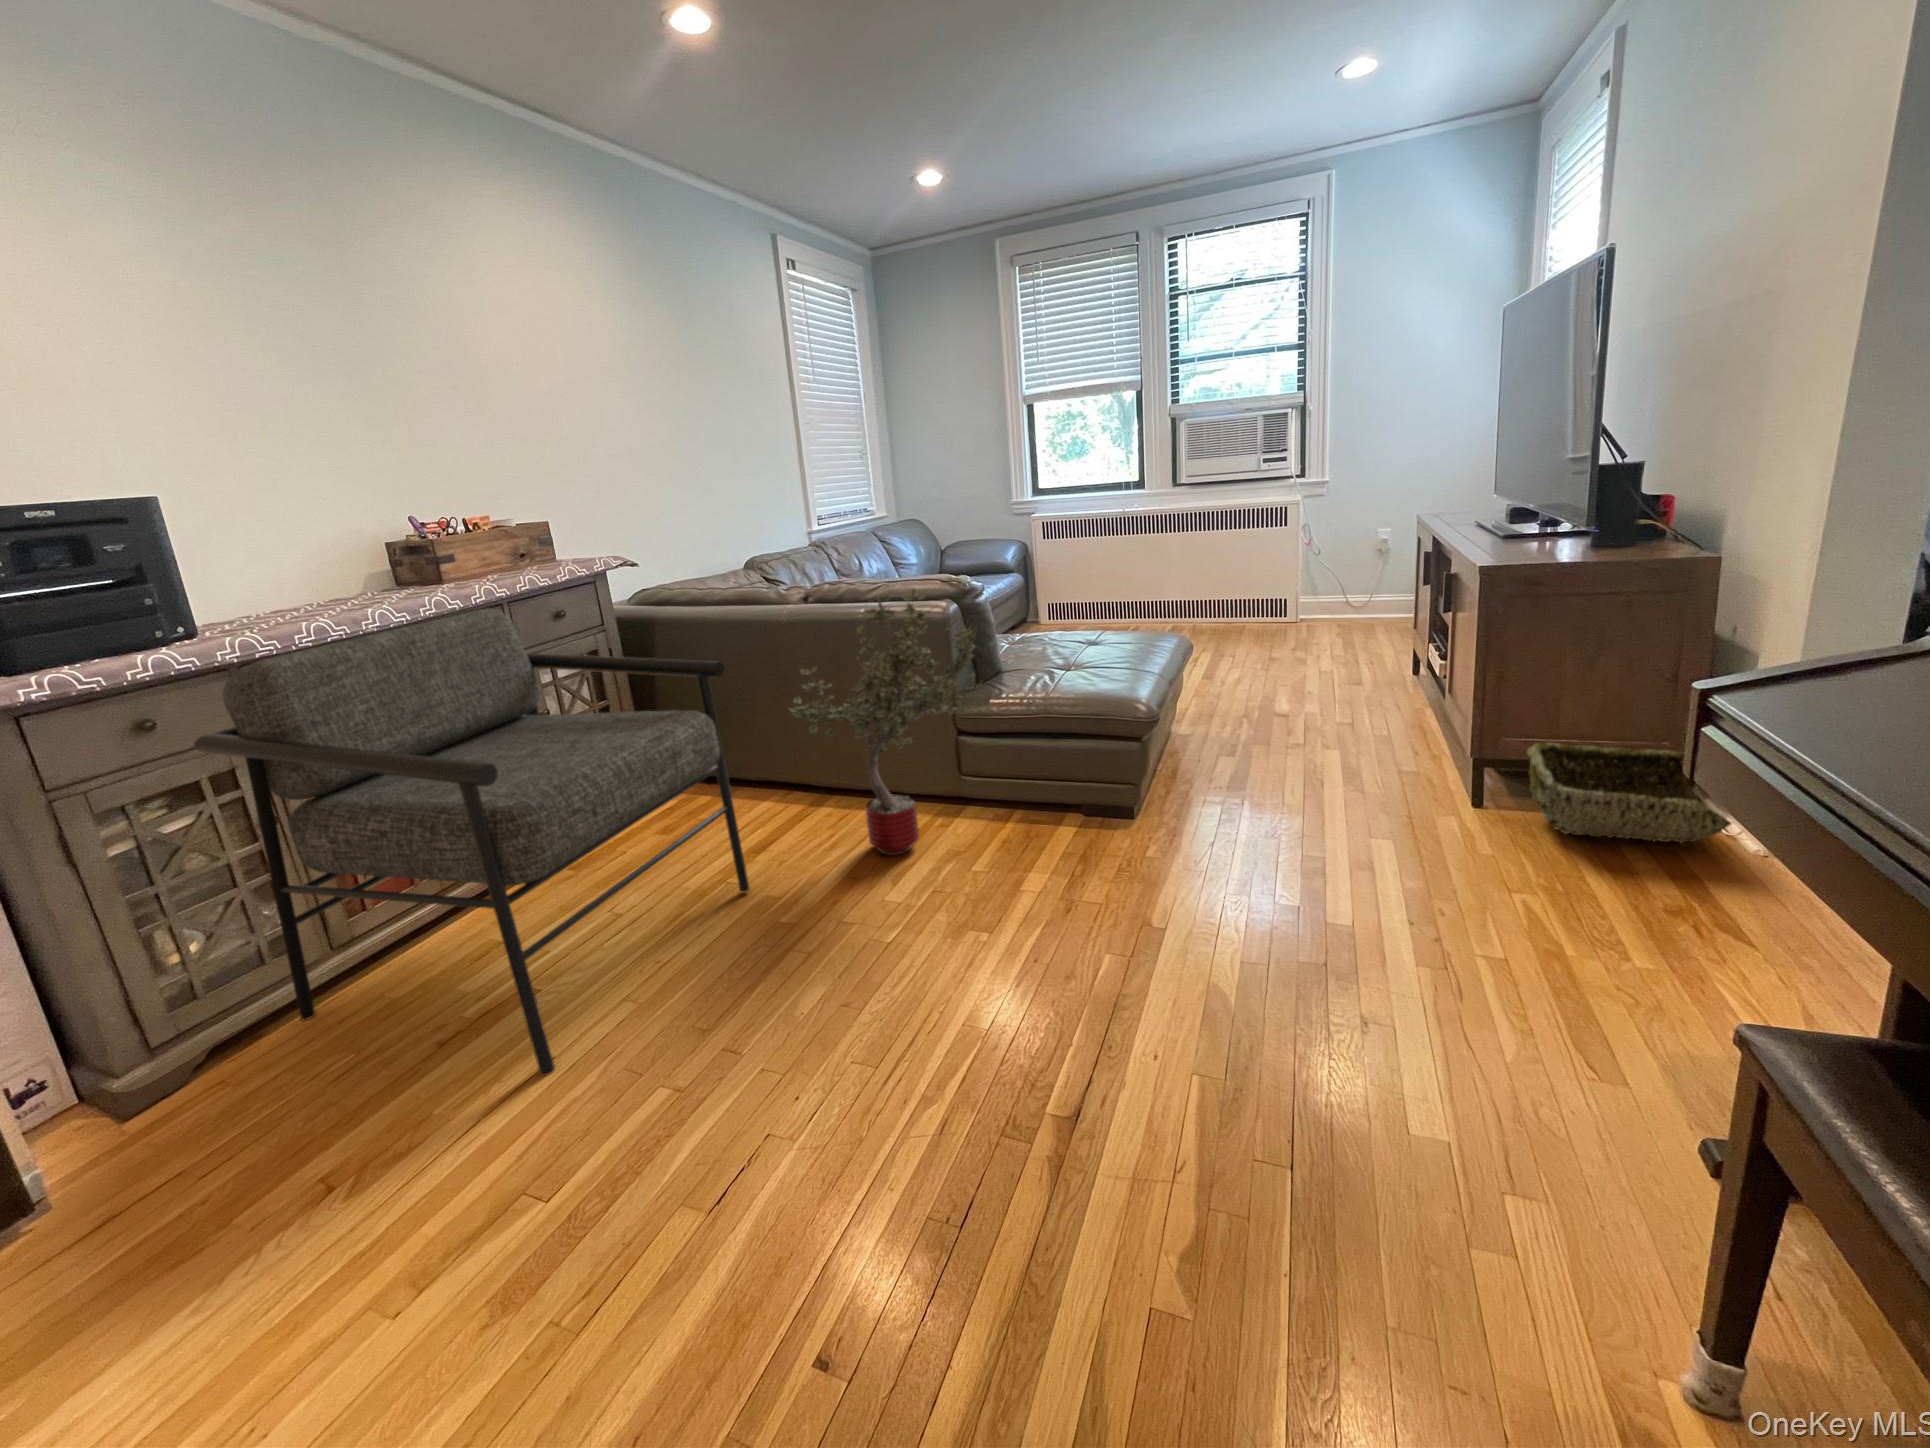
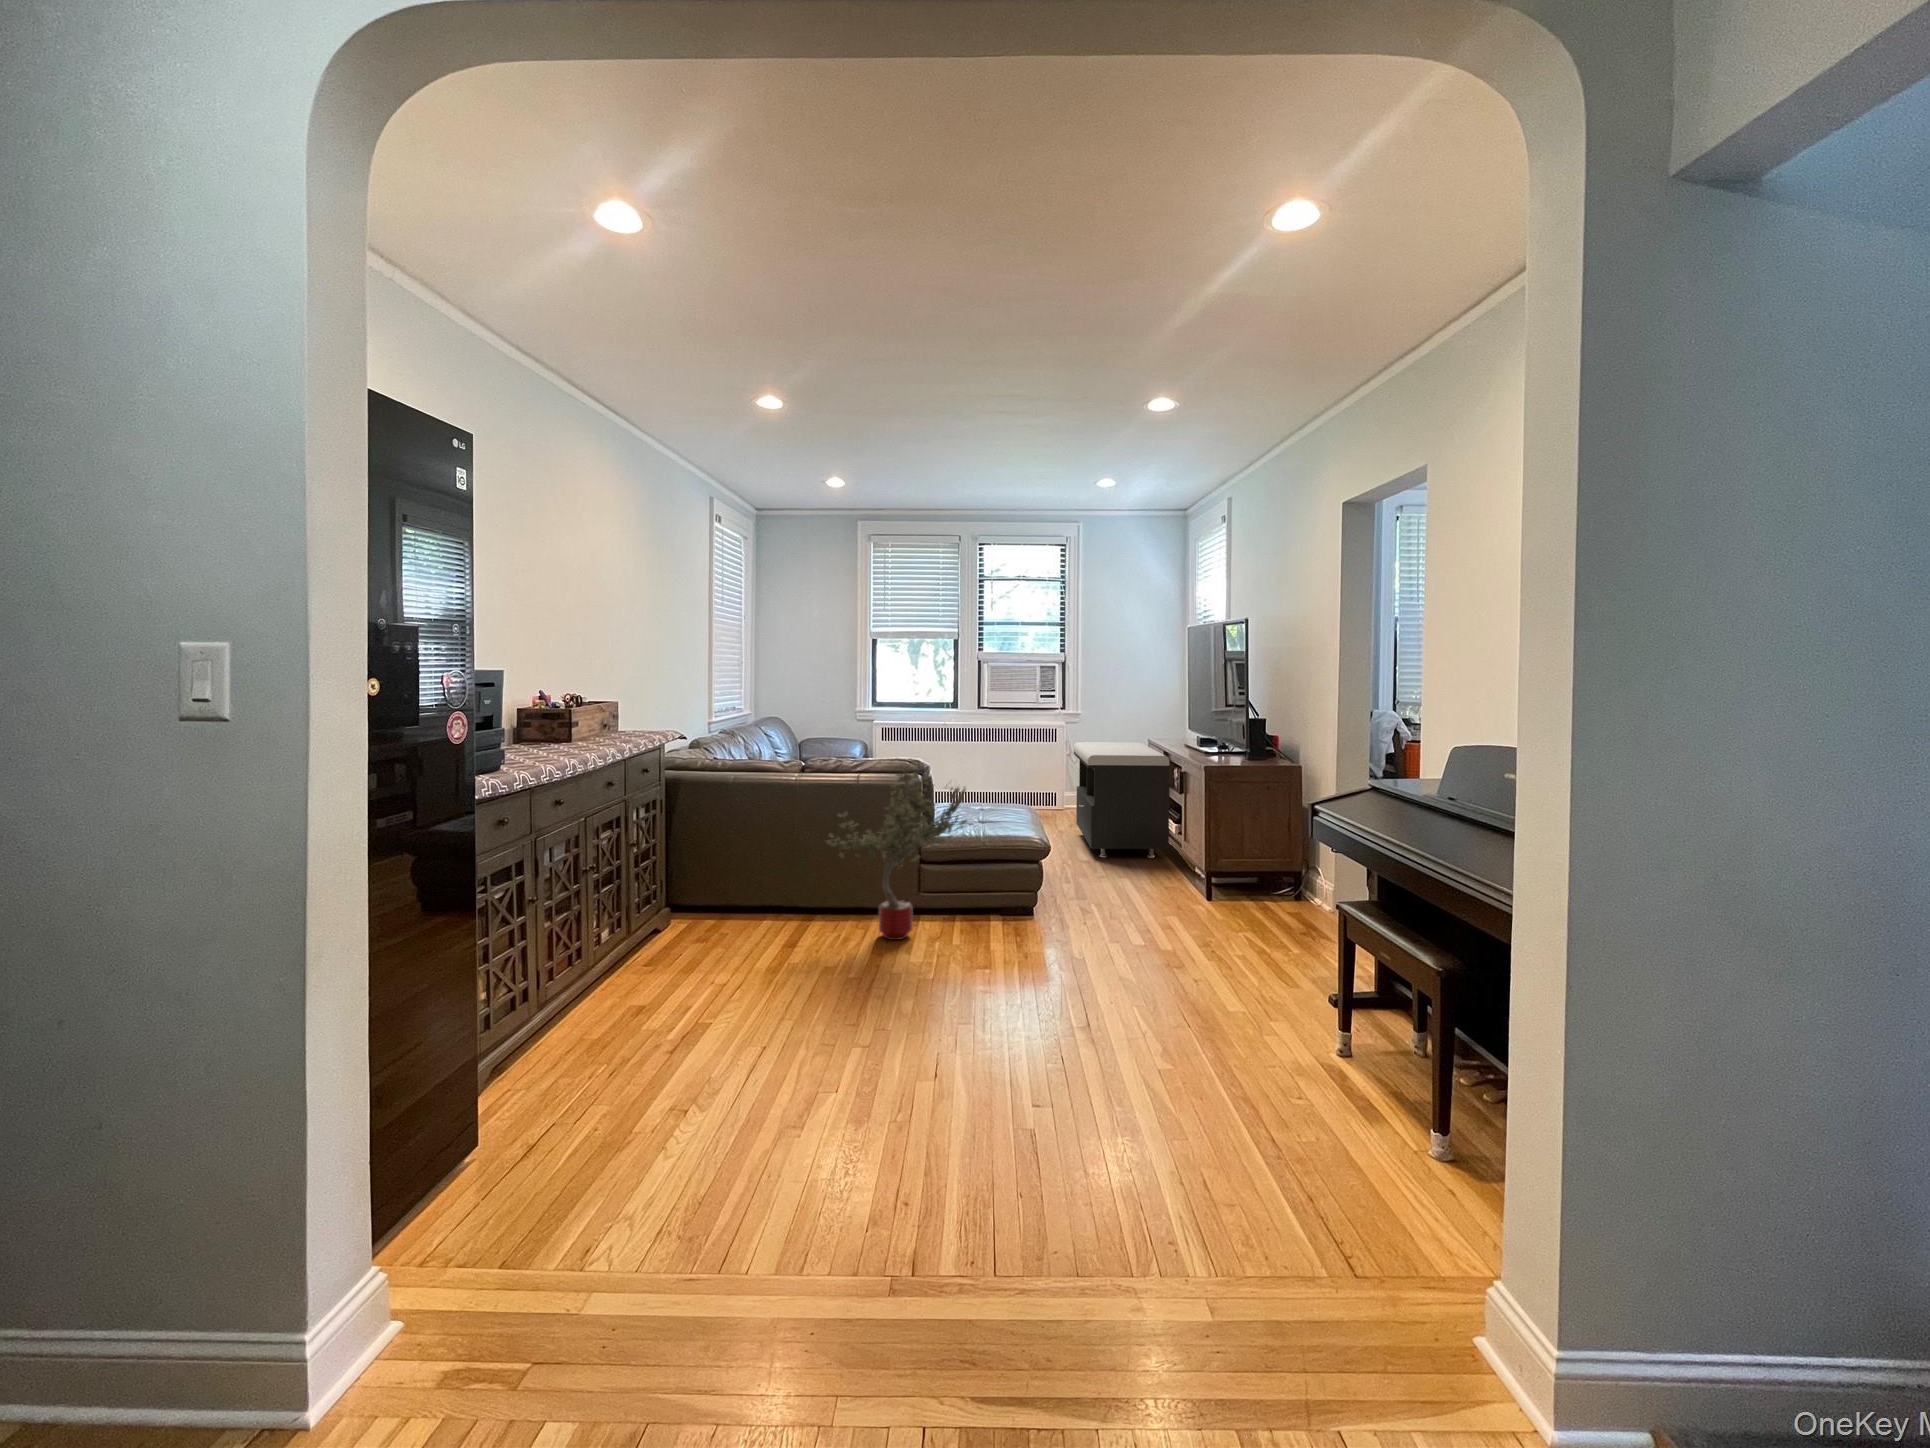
storage bench: none [1291,520,1440,705] -> present [1074,742,1169,858]
armchair: present [194,608,750,1076] -> none [544,761,824,1044]
woven basket: present [1527,743,1734,843] -> none [1231,862,1324,908]

